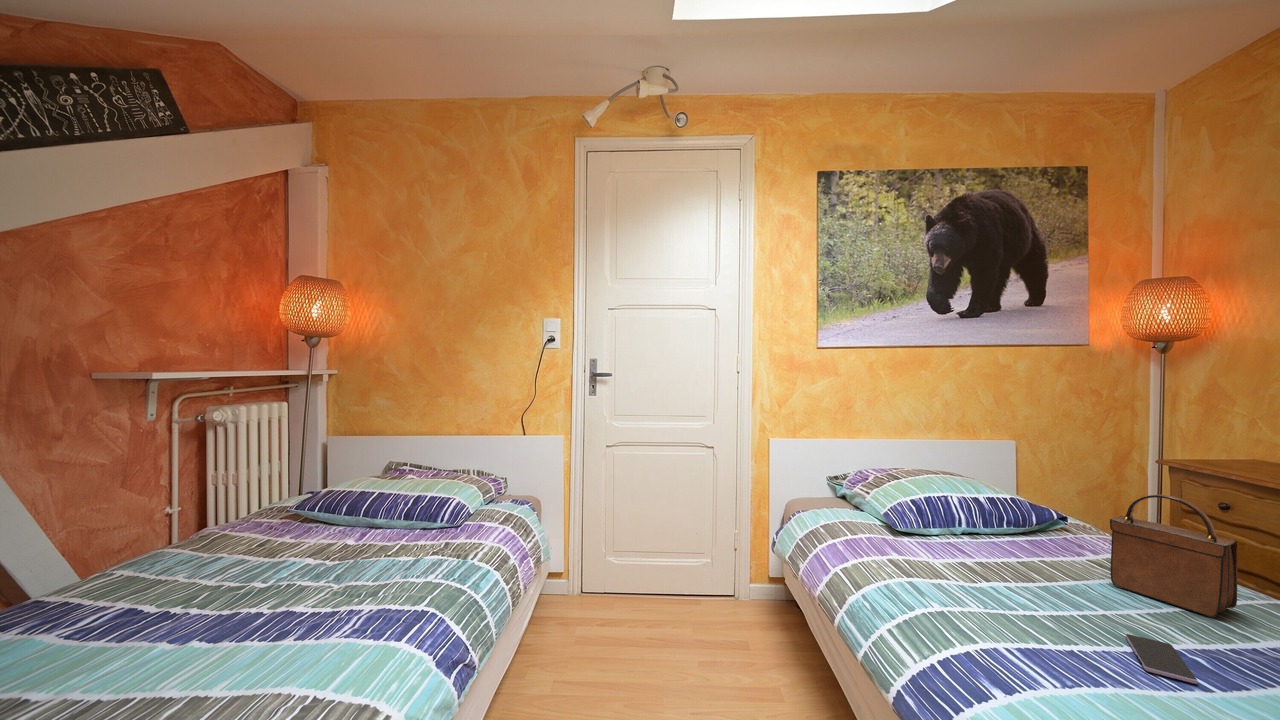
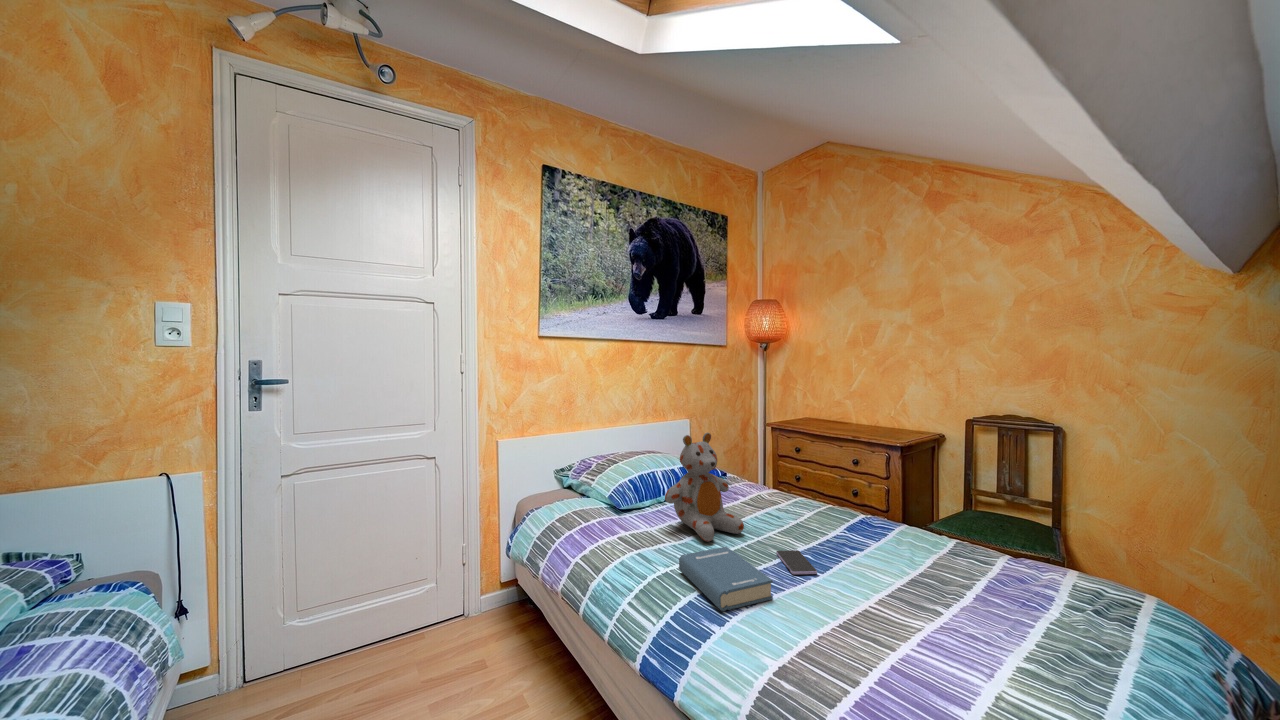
stuffed bear: none [952,460,1075,596] -> present [665,433,744,542]
handbag: present [1110,495,1238,618] -> none [758,446,818,525]
book: none [957,597,1095,688] -> present [679,547,773,611]

